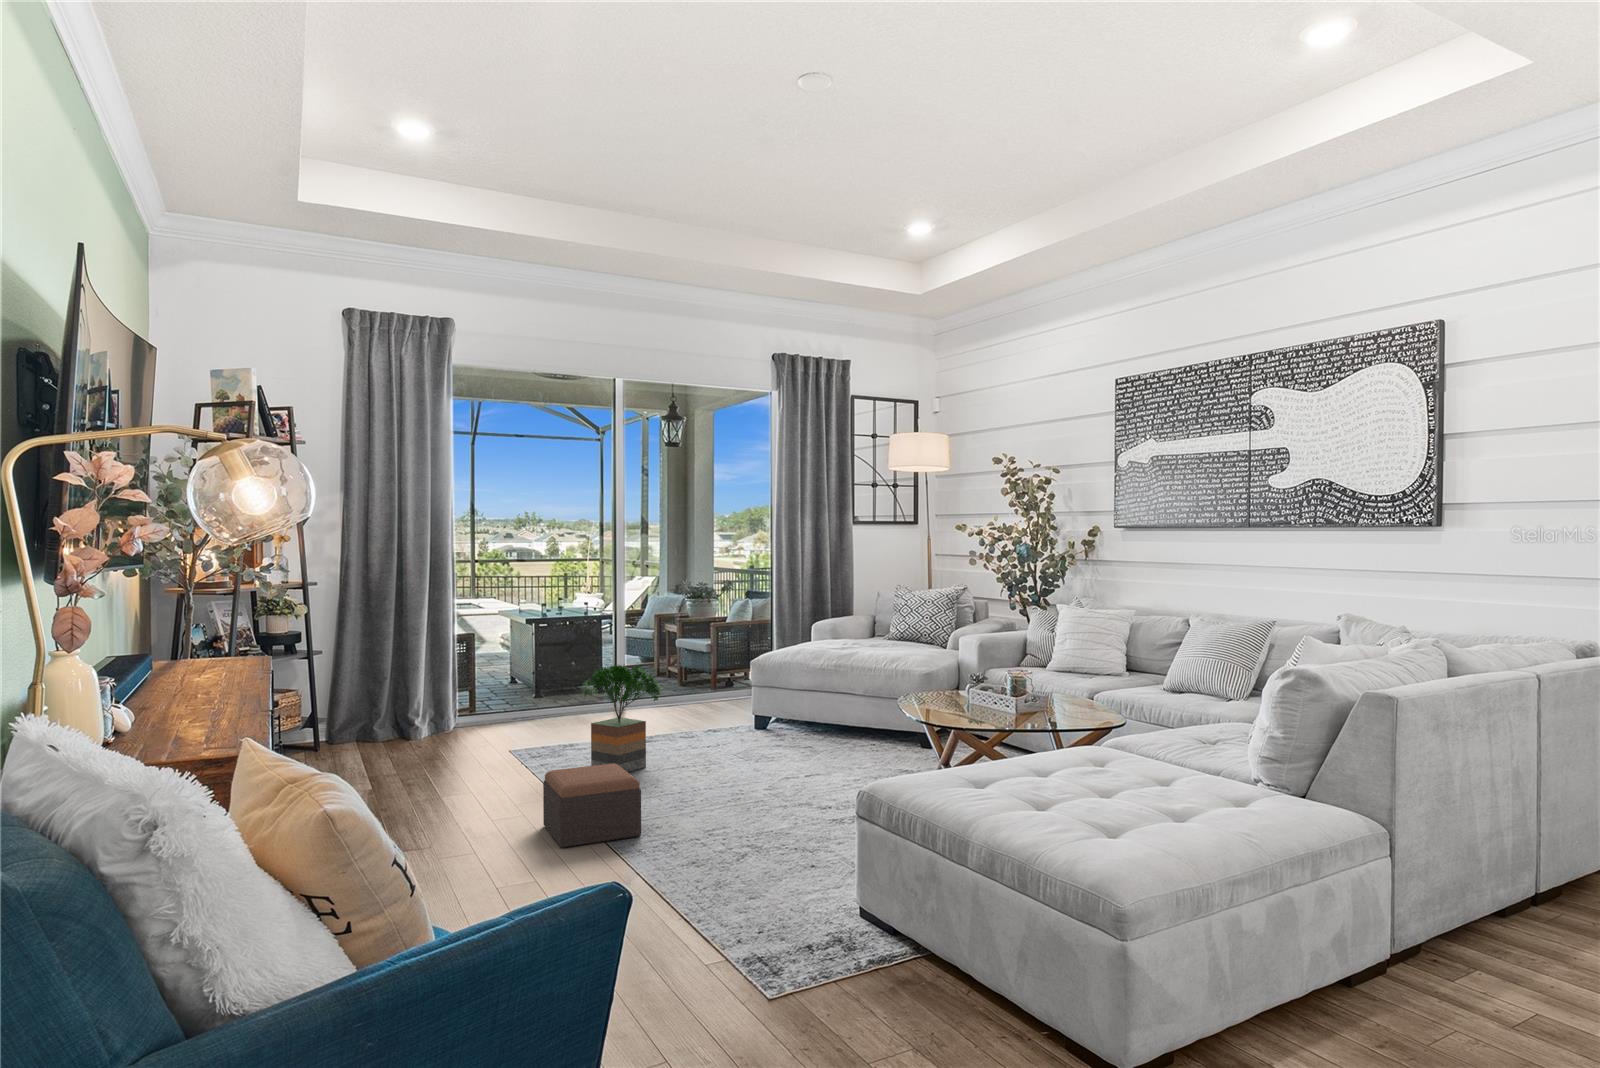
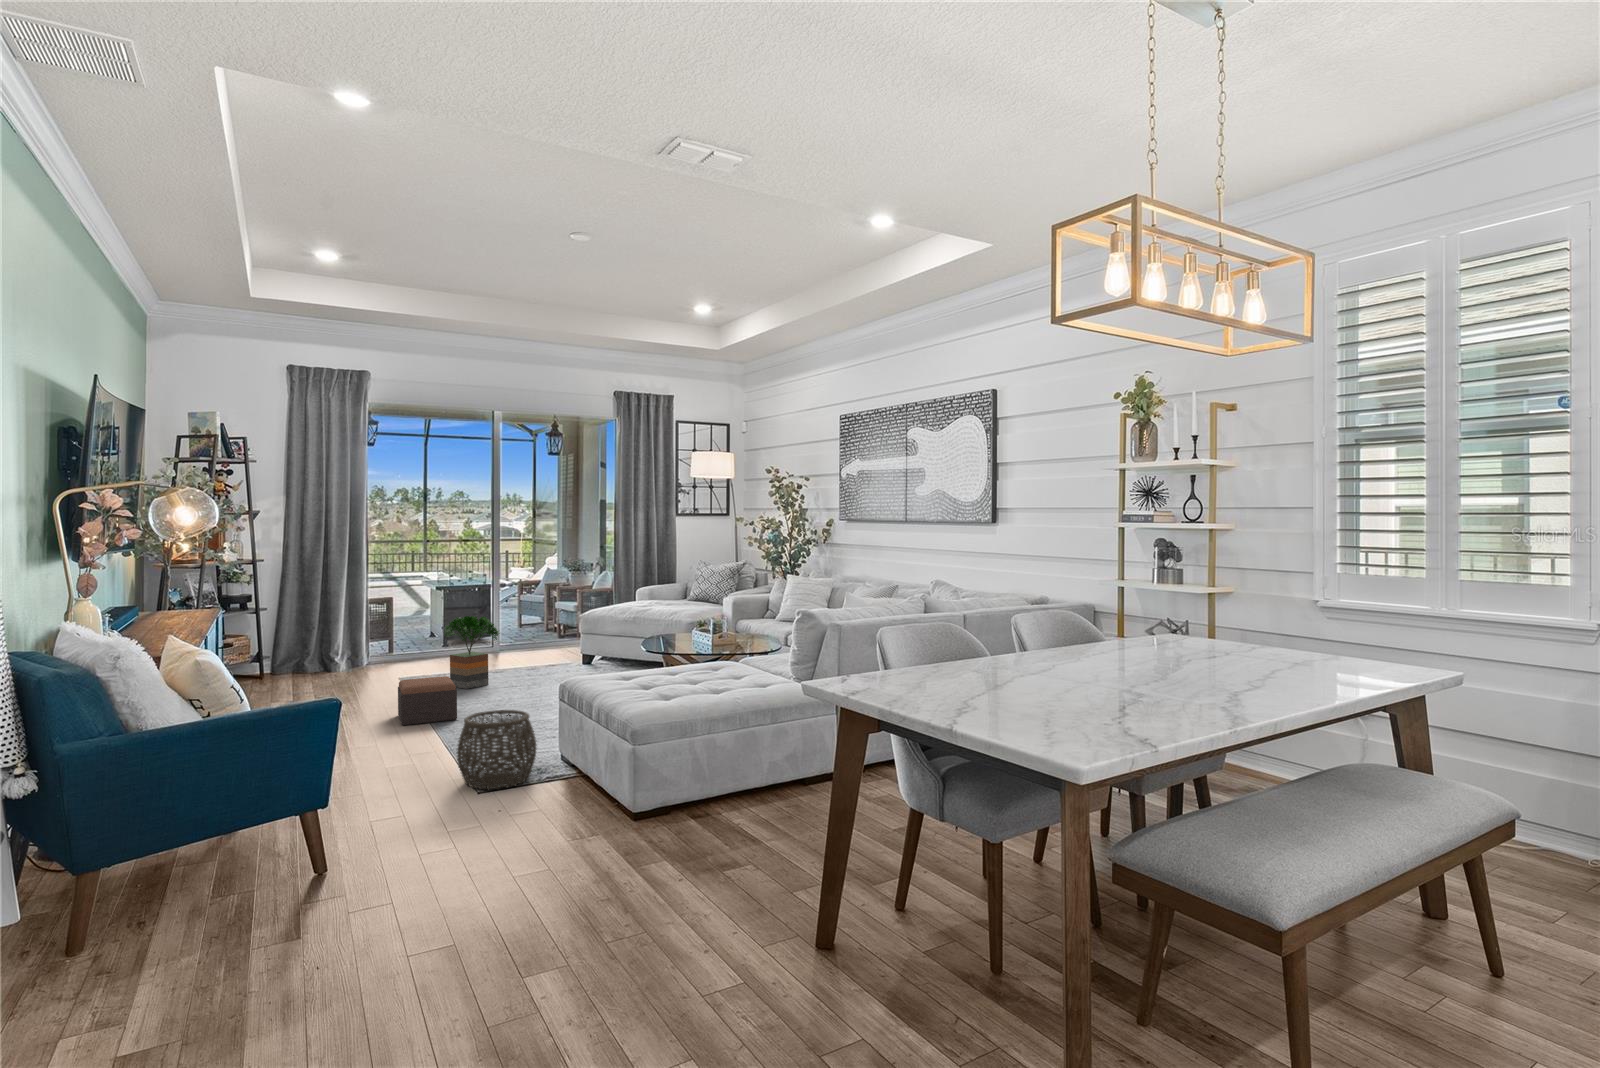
woven basket: none [735,850,877,1015] -> present [457,710,537,790]

